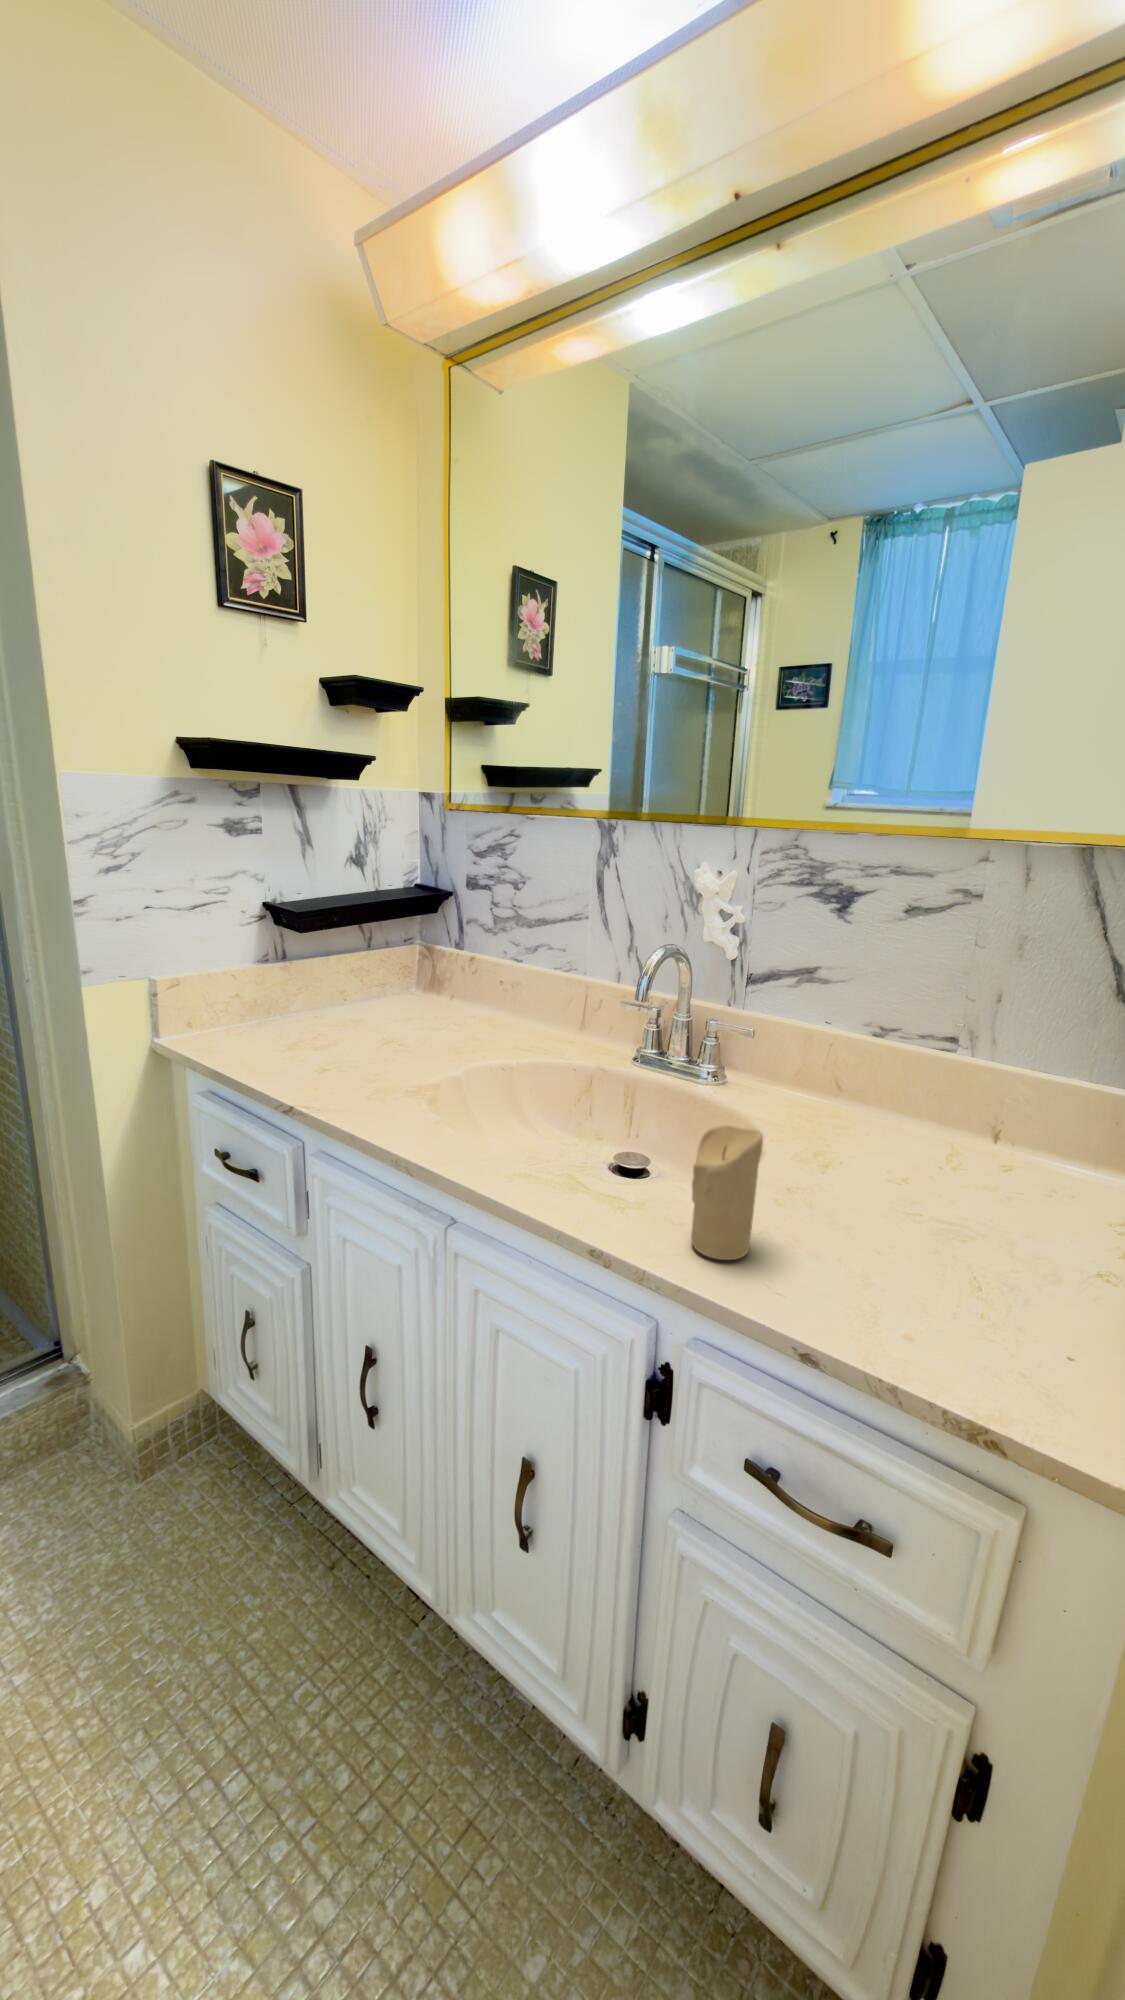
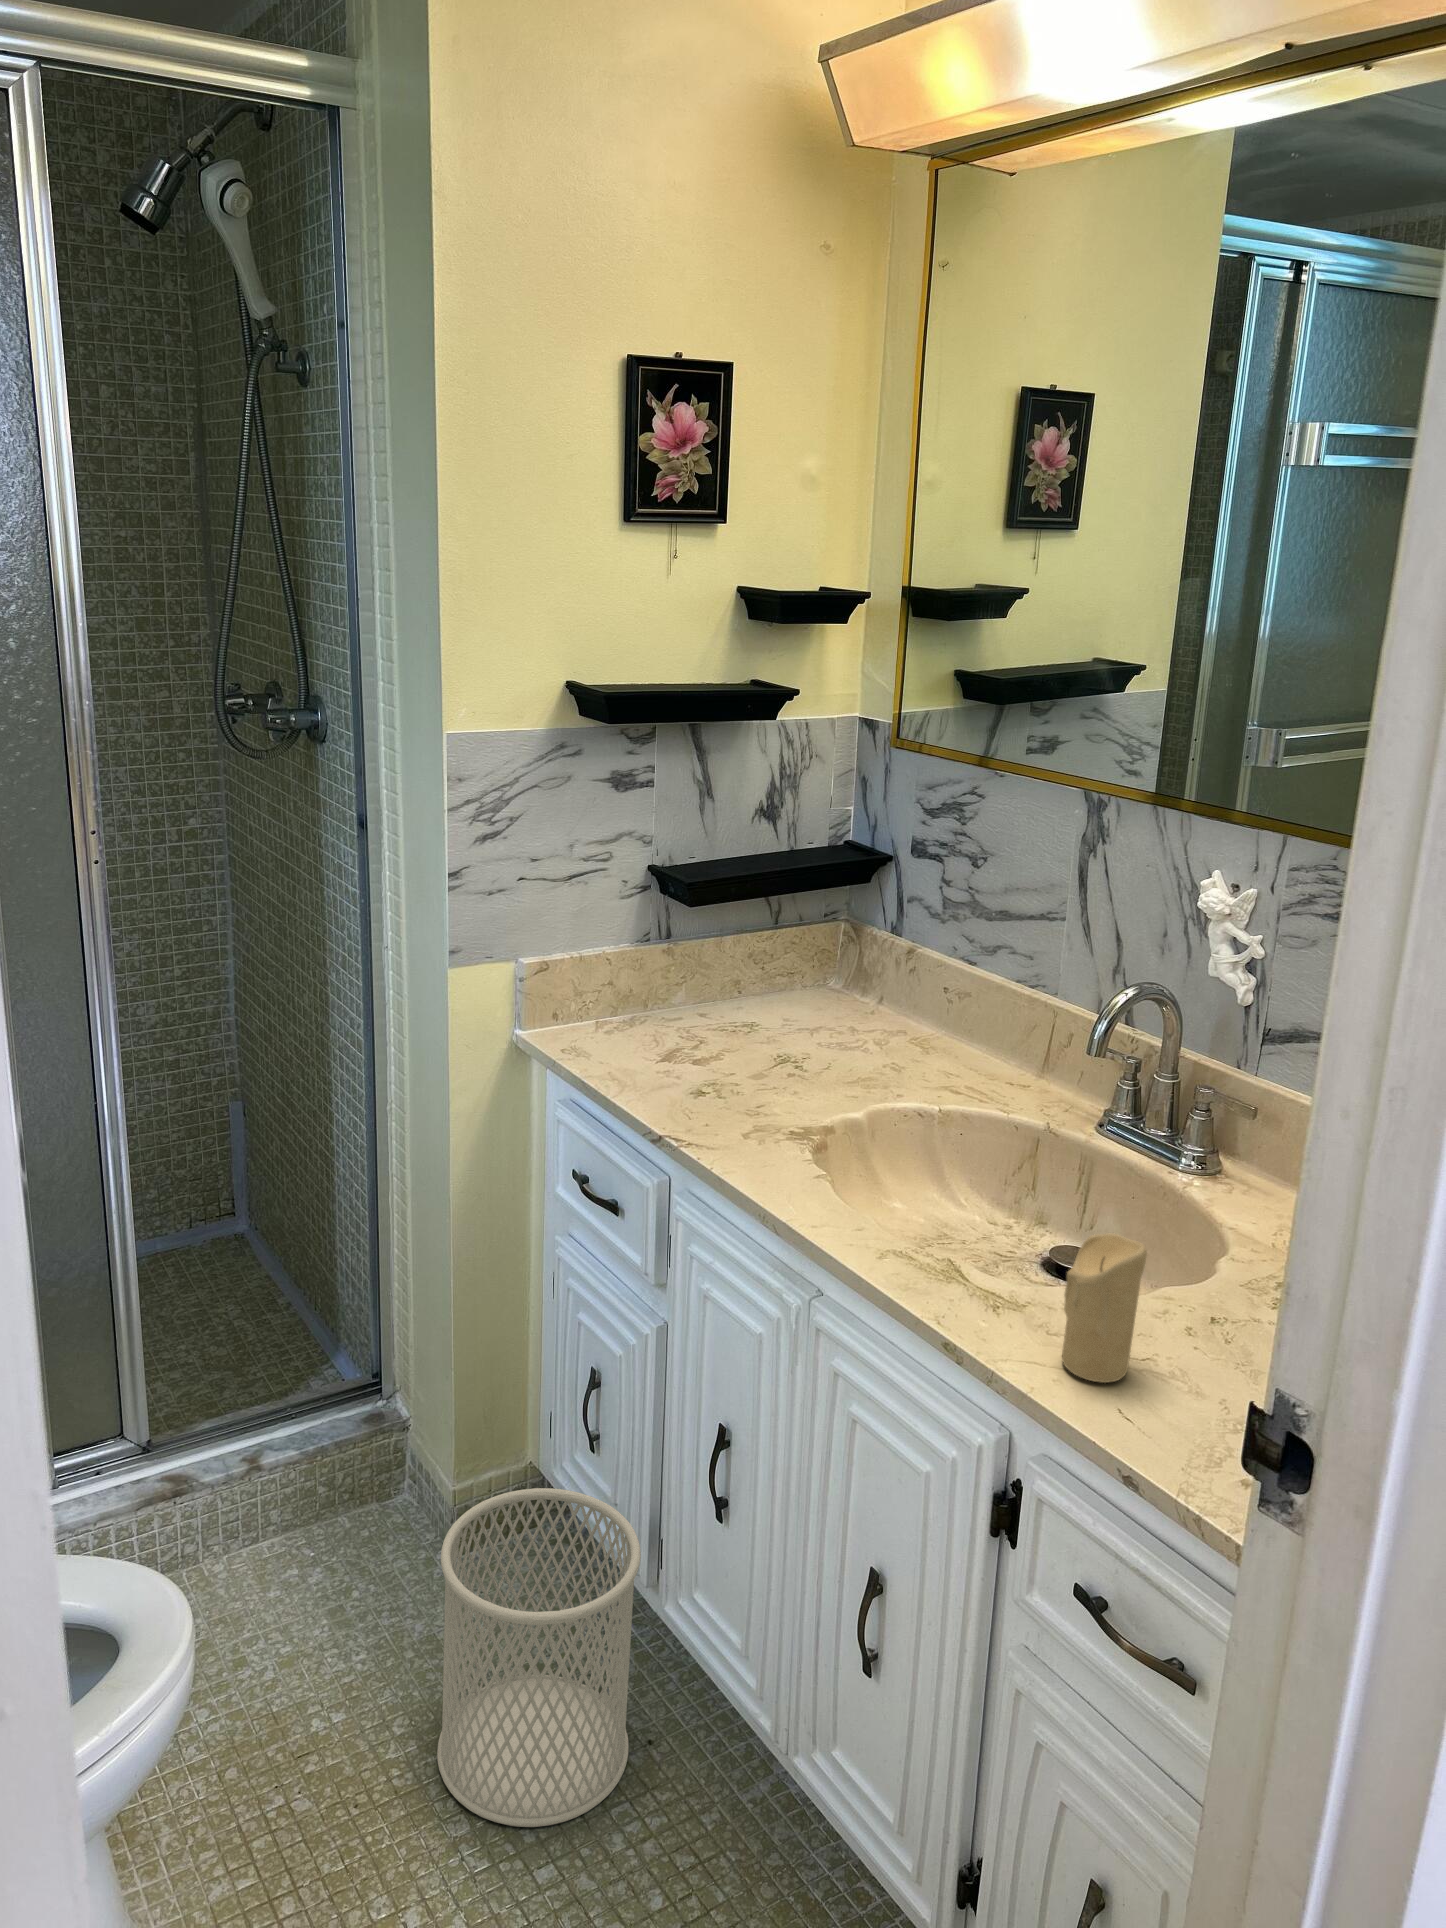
wastebasket: none [110,1421,304,1745] -> present [437,1488,641,1827]

